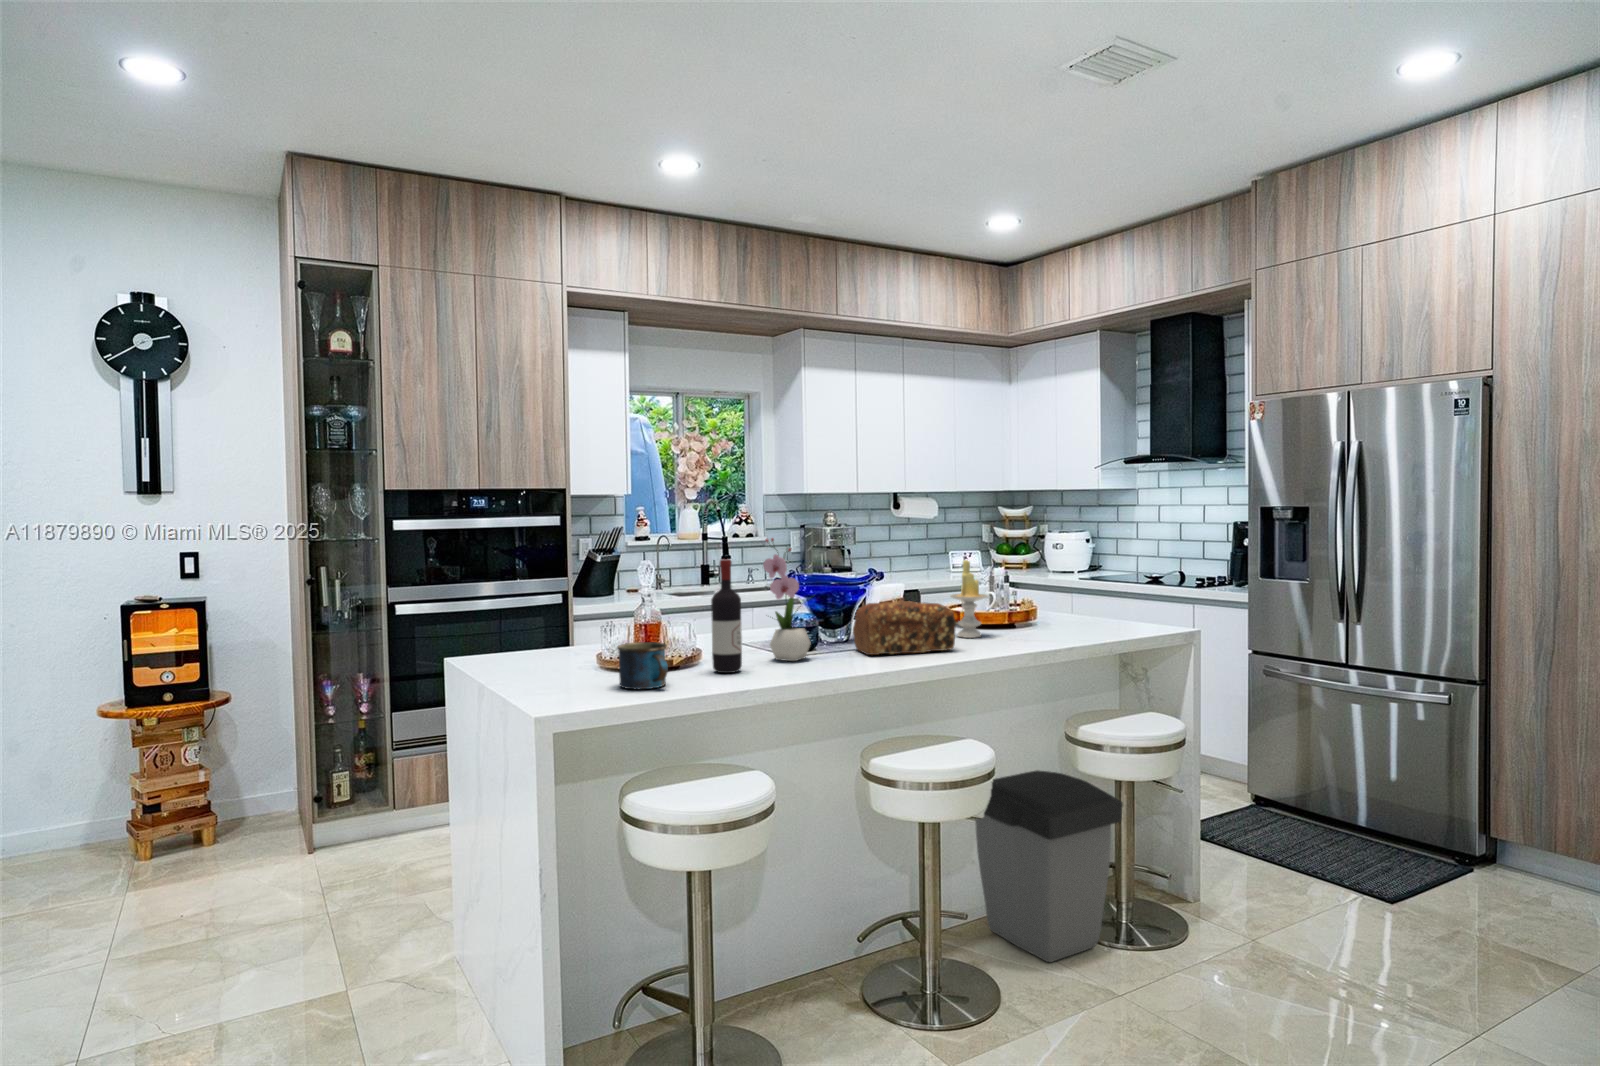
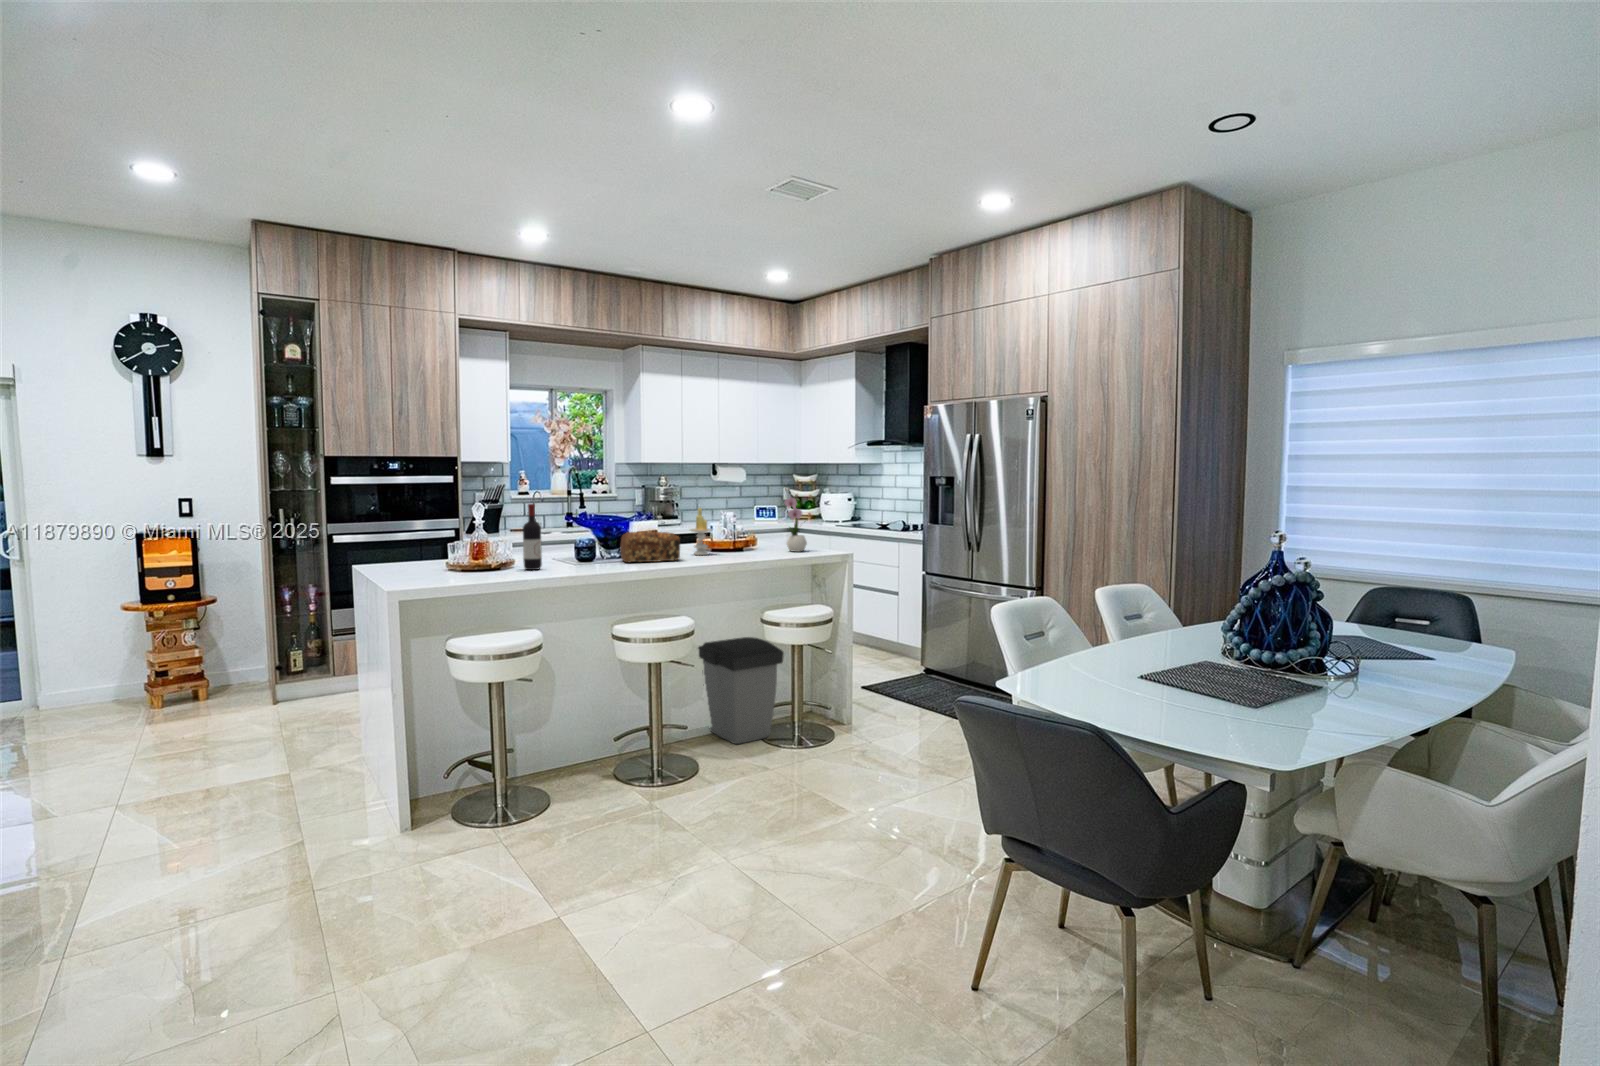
flower arrangement: present [763,538,811,661] -> present [784,497,807,552]
mug: present [617,642,668,689] -> none [461,551,492,576]

